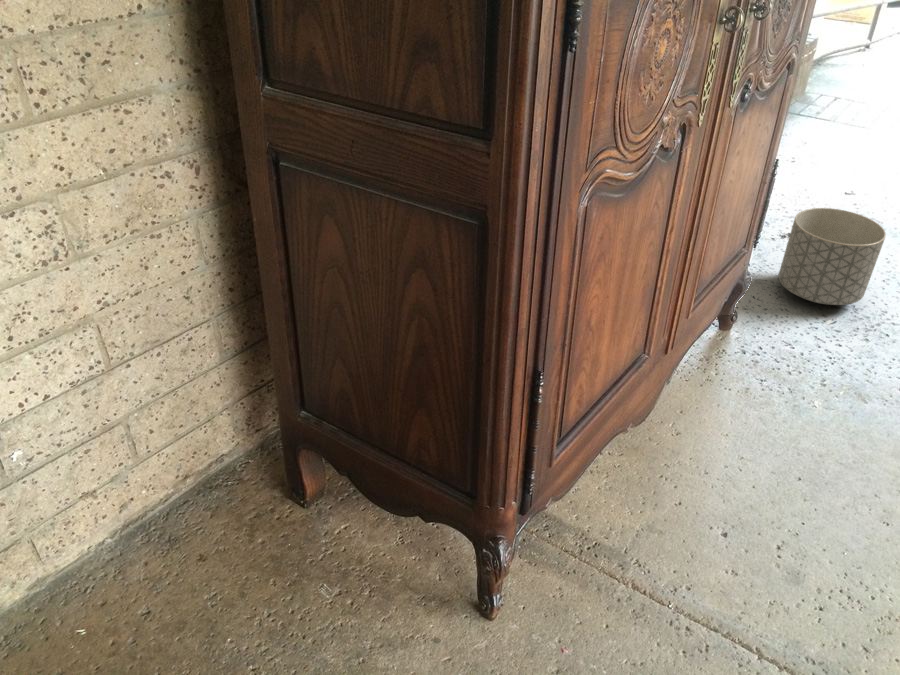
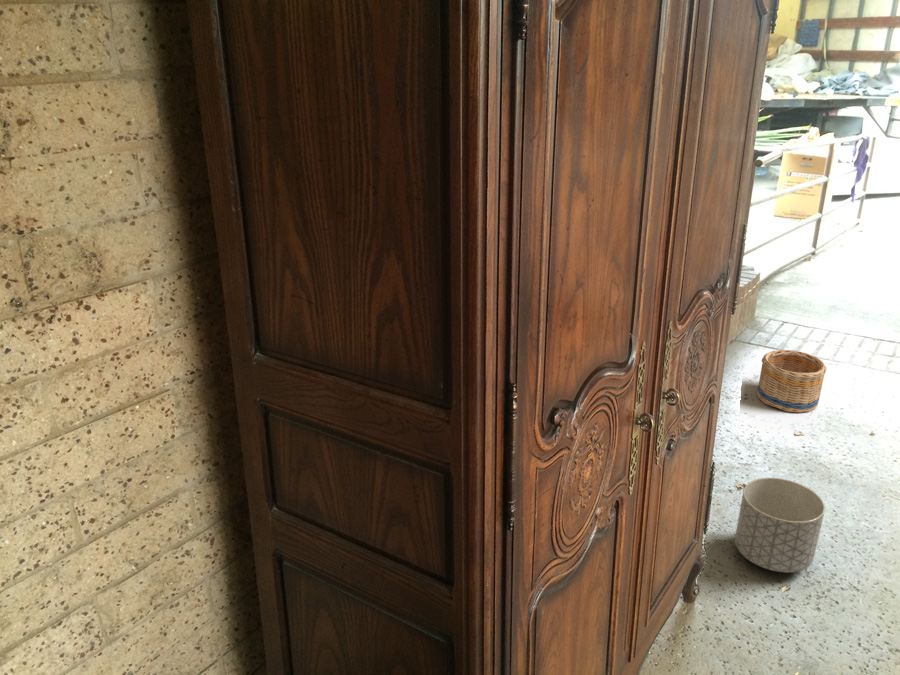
basket: none [806,106,888,173] -> present [757,350,827,413]

